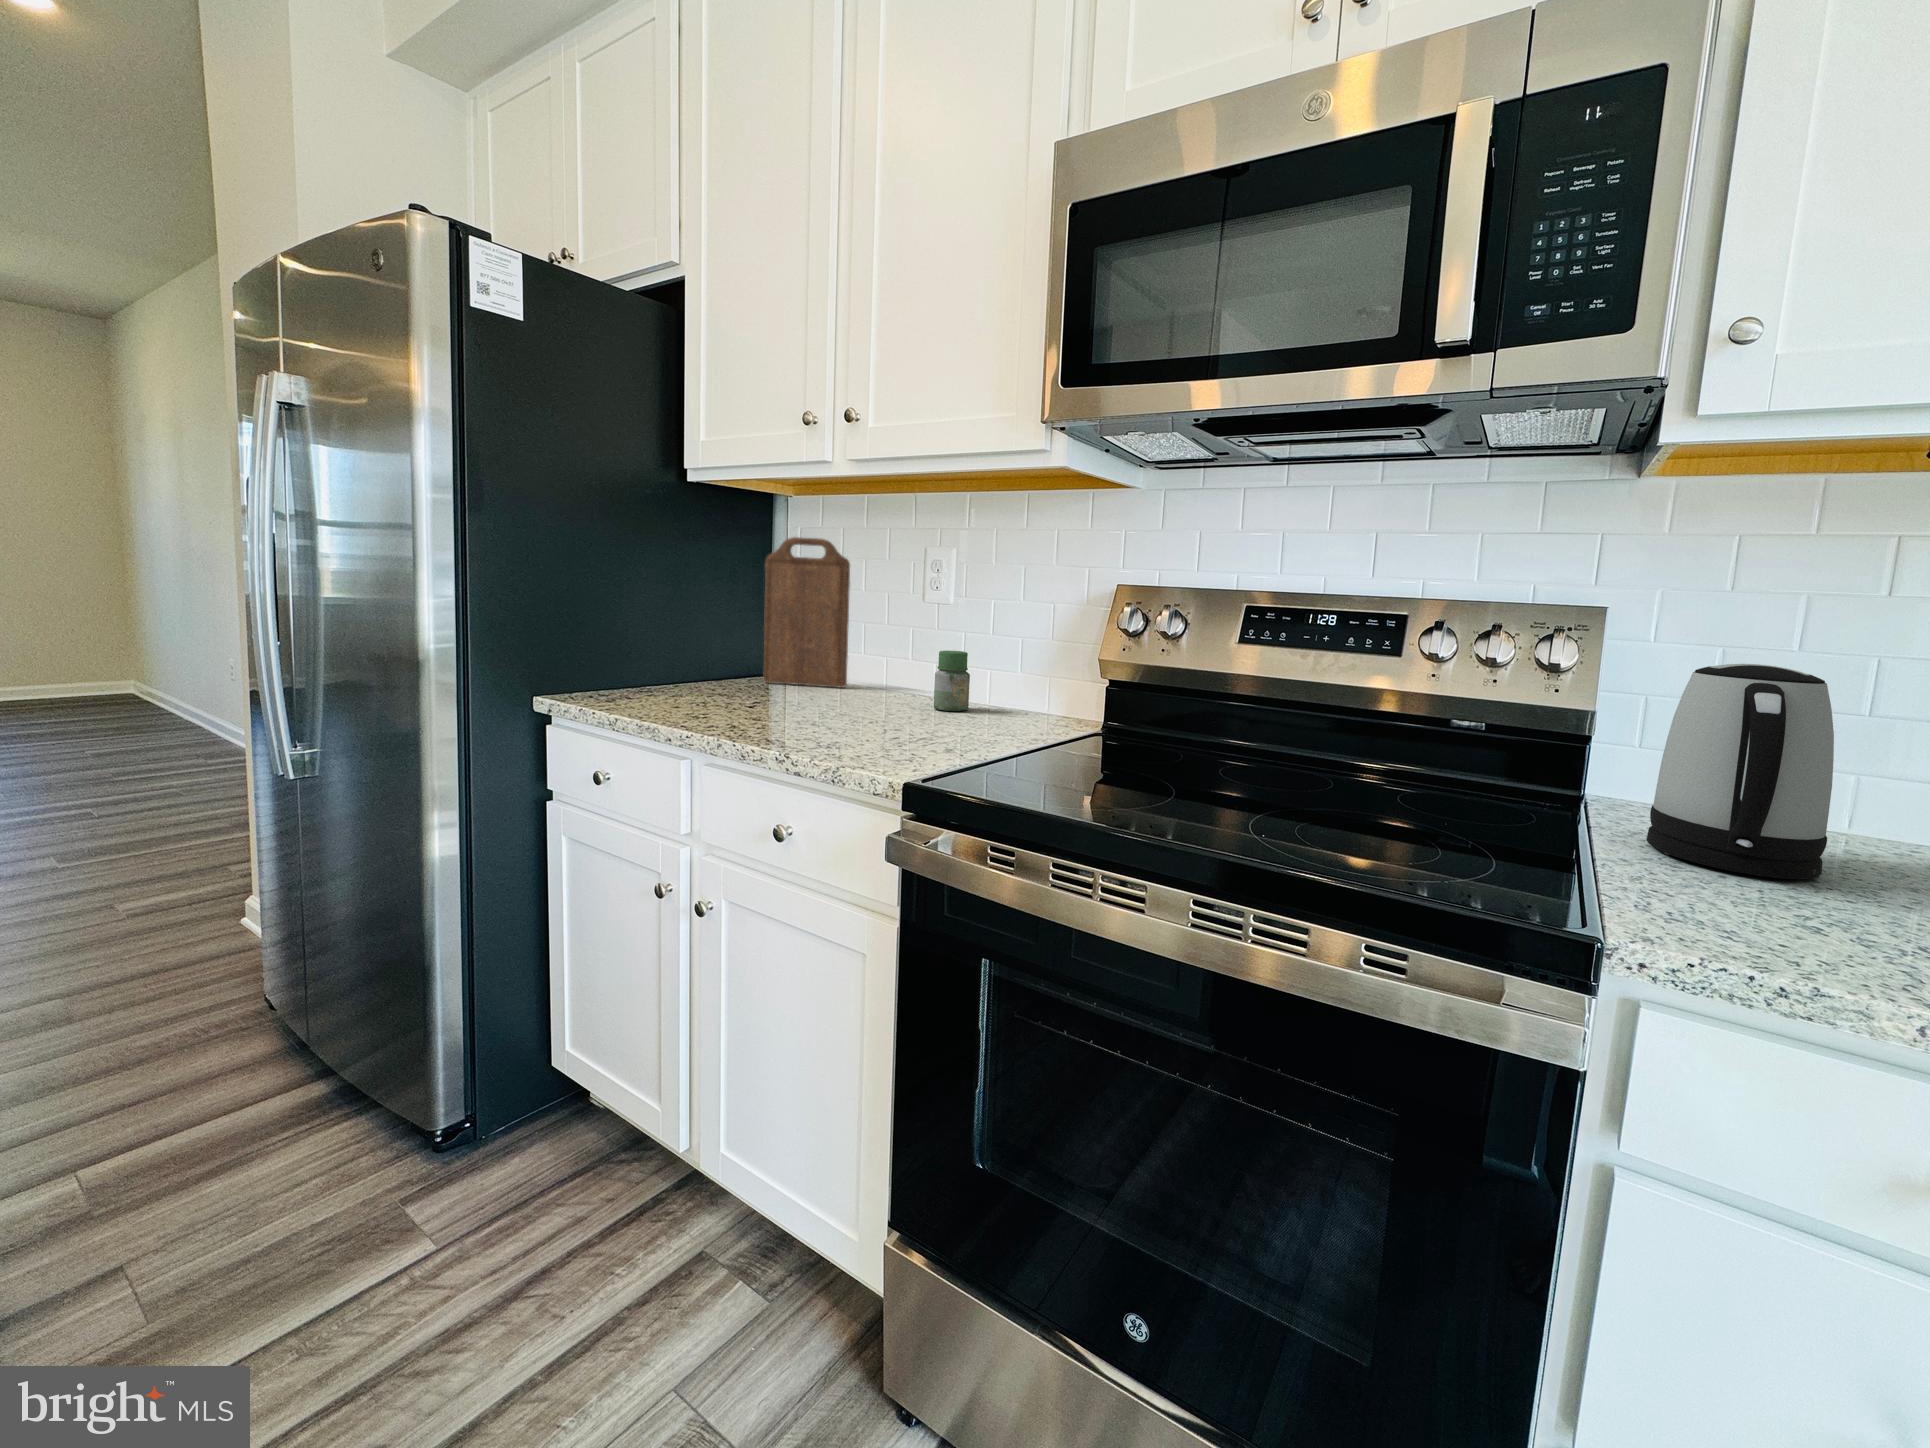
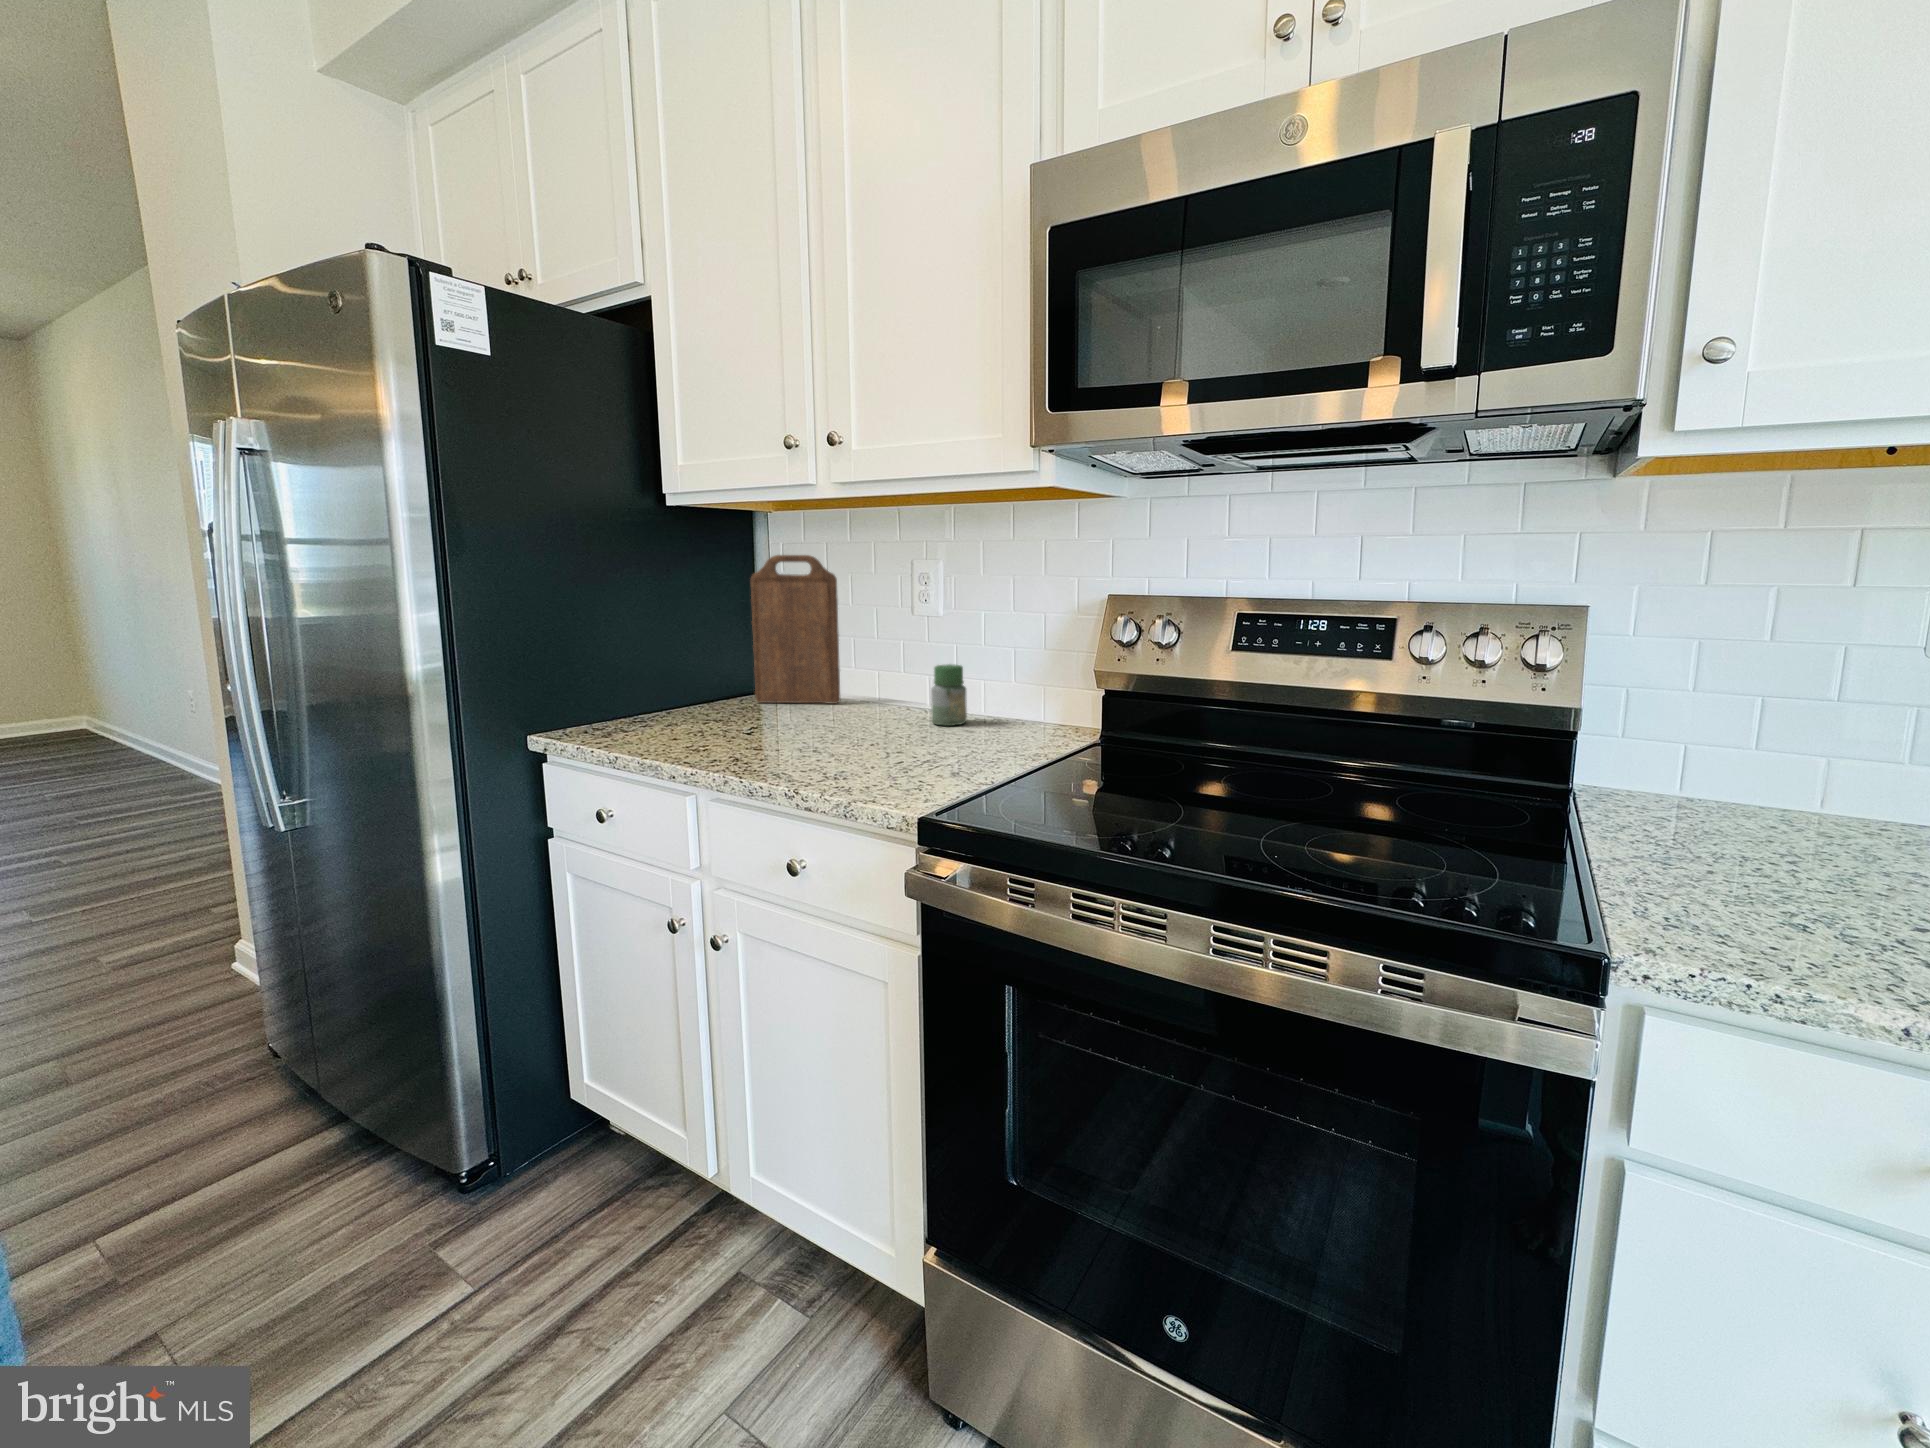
kettle: present [1646,664,1834,879] -> none [1639,666,1812,872]

